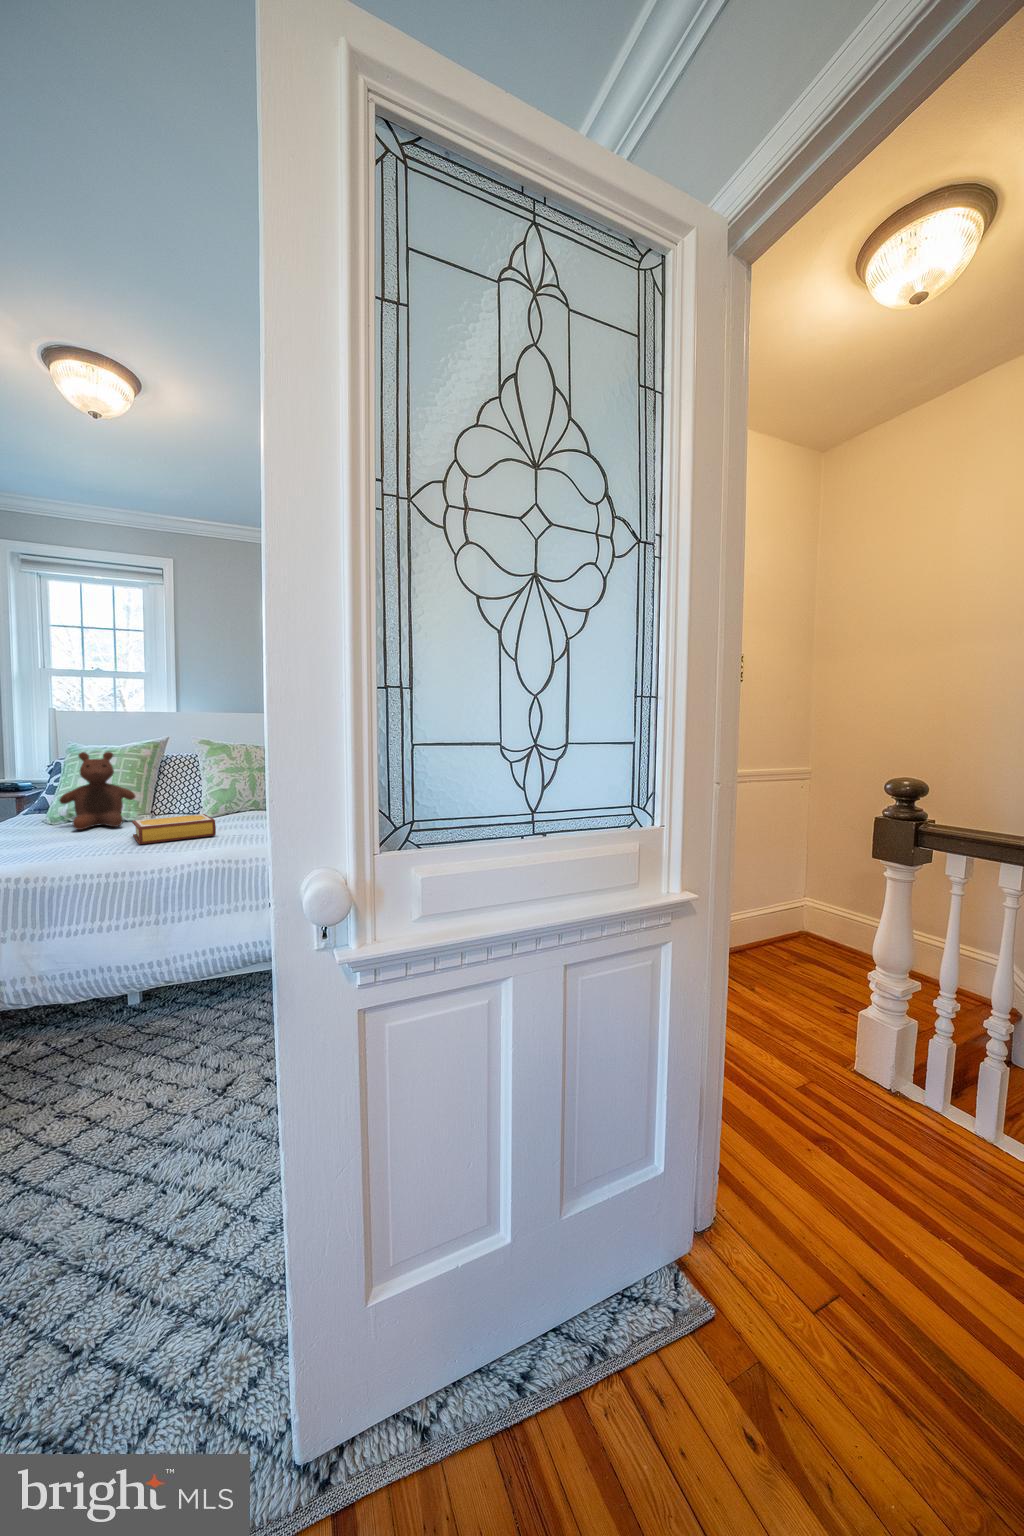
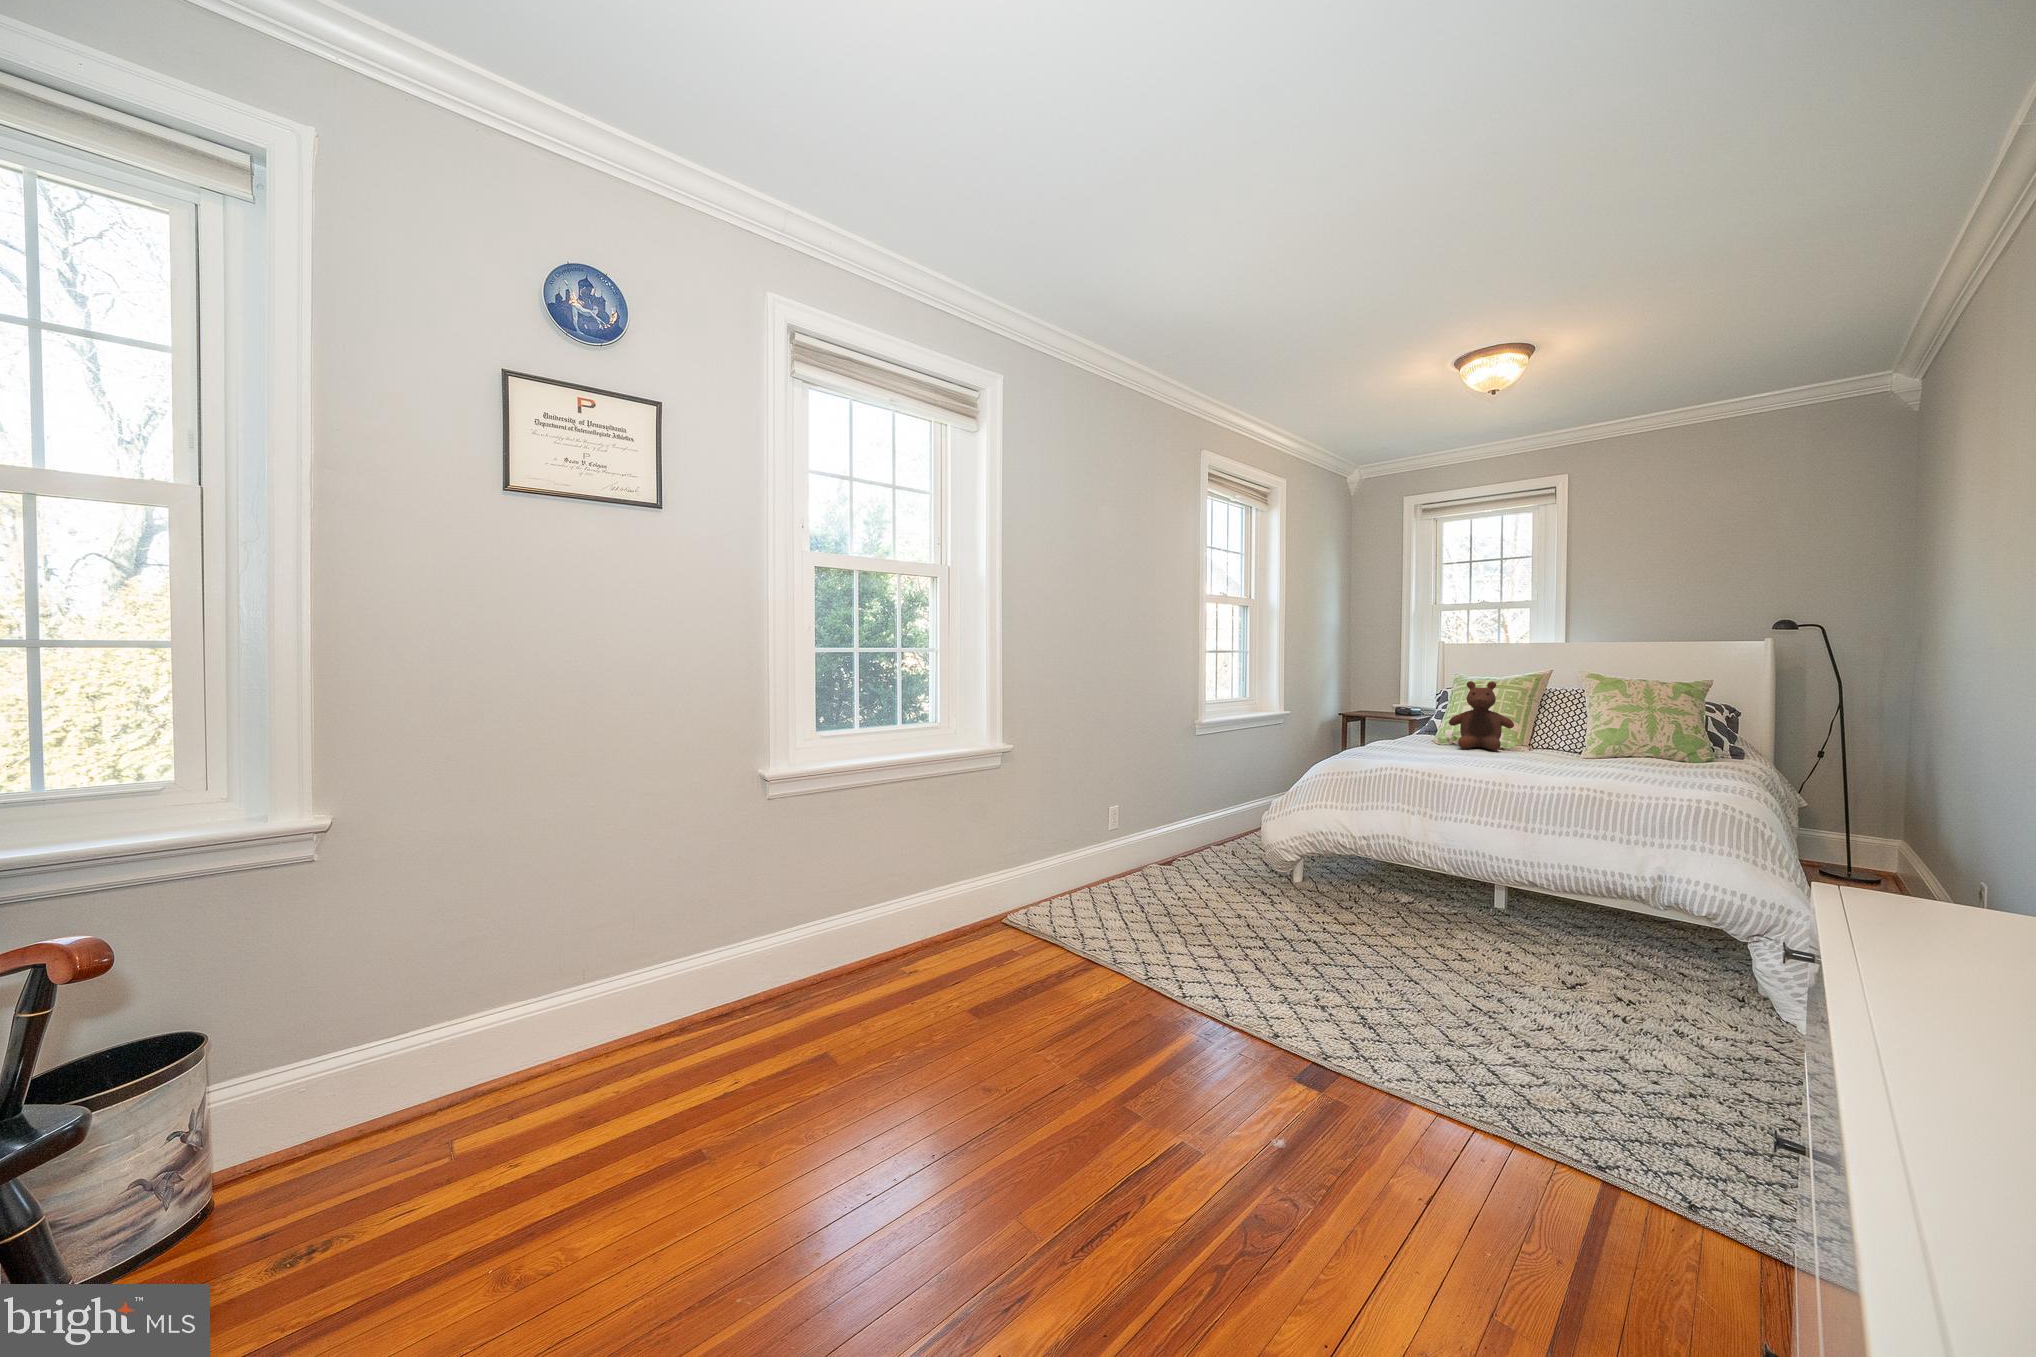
book: present [132,814,216,844] -> none [1508,744,1592,768]

